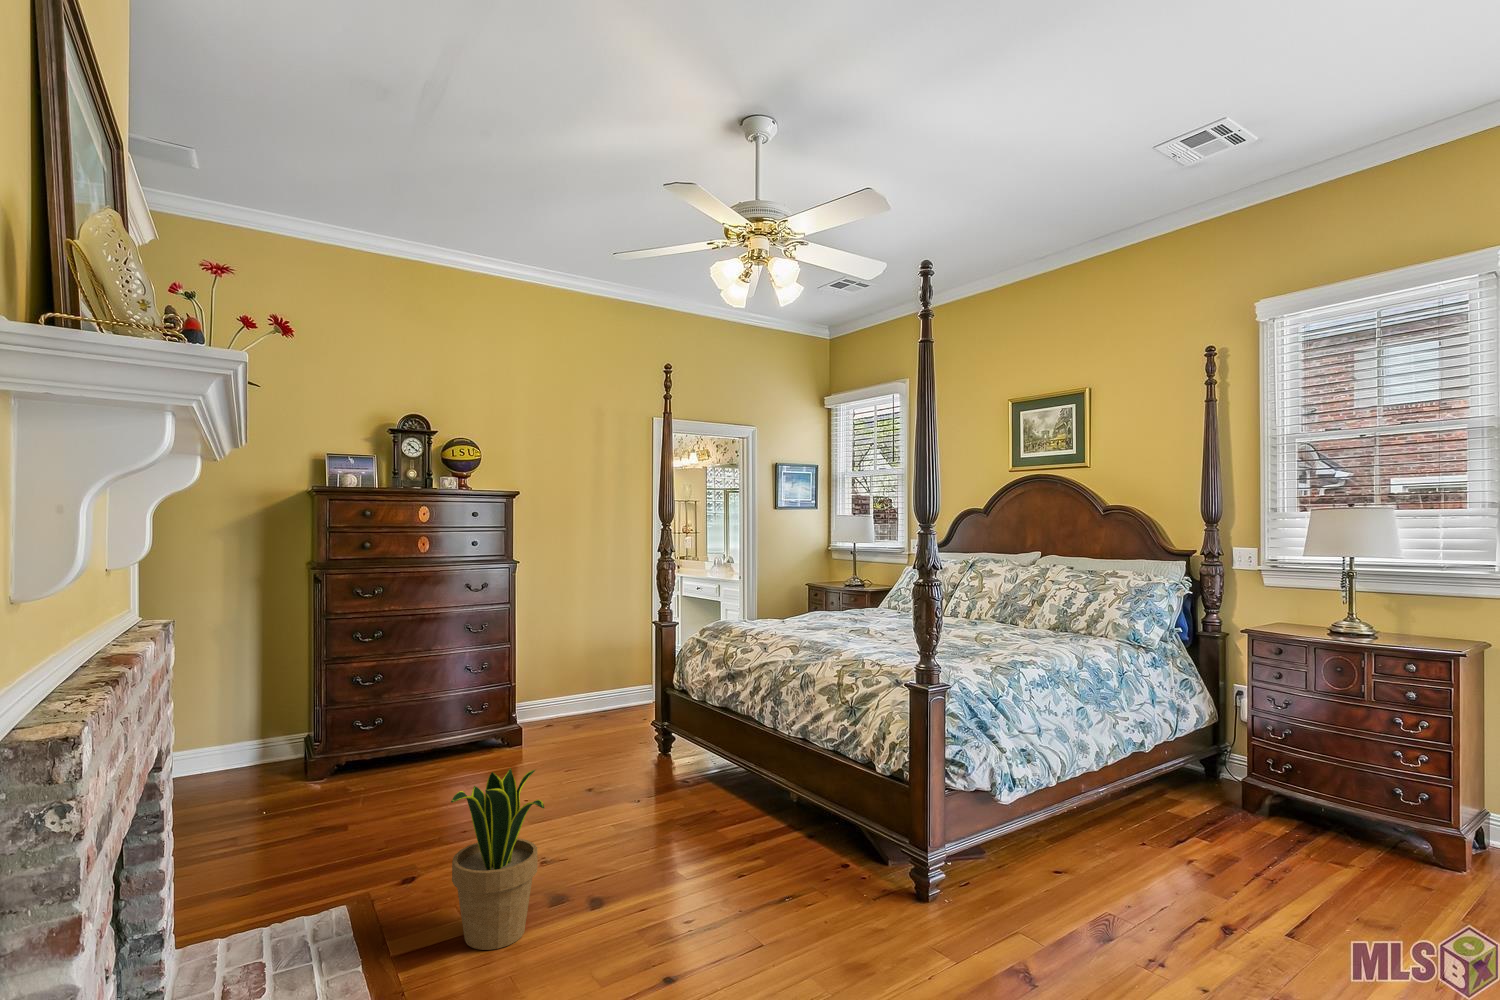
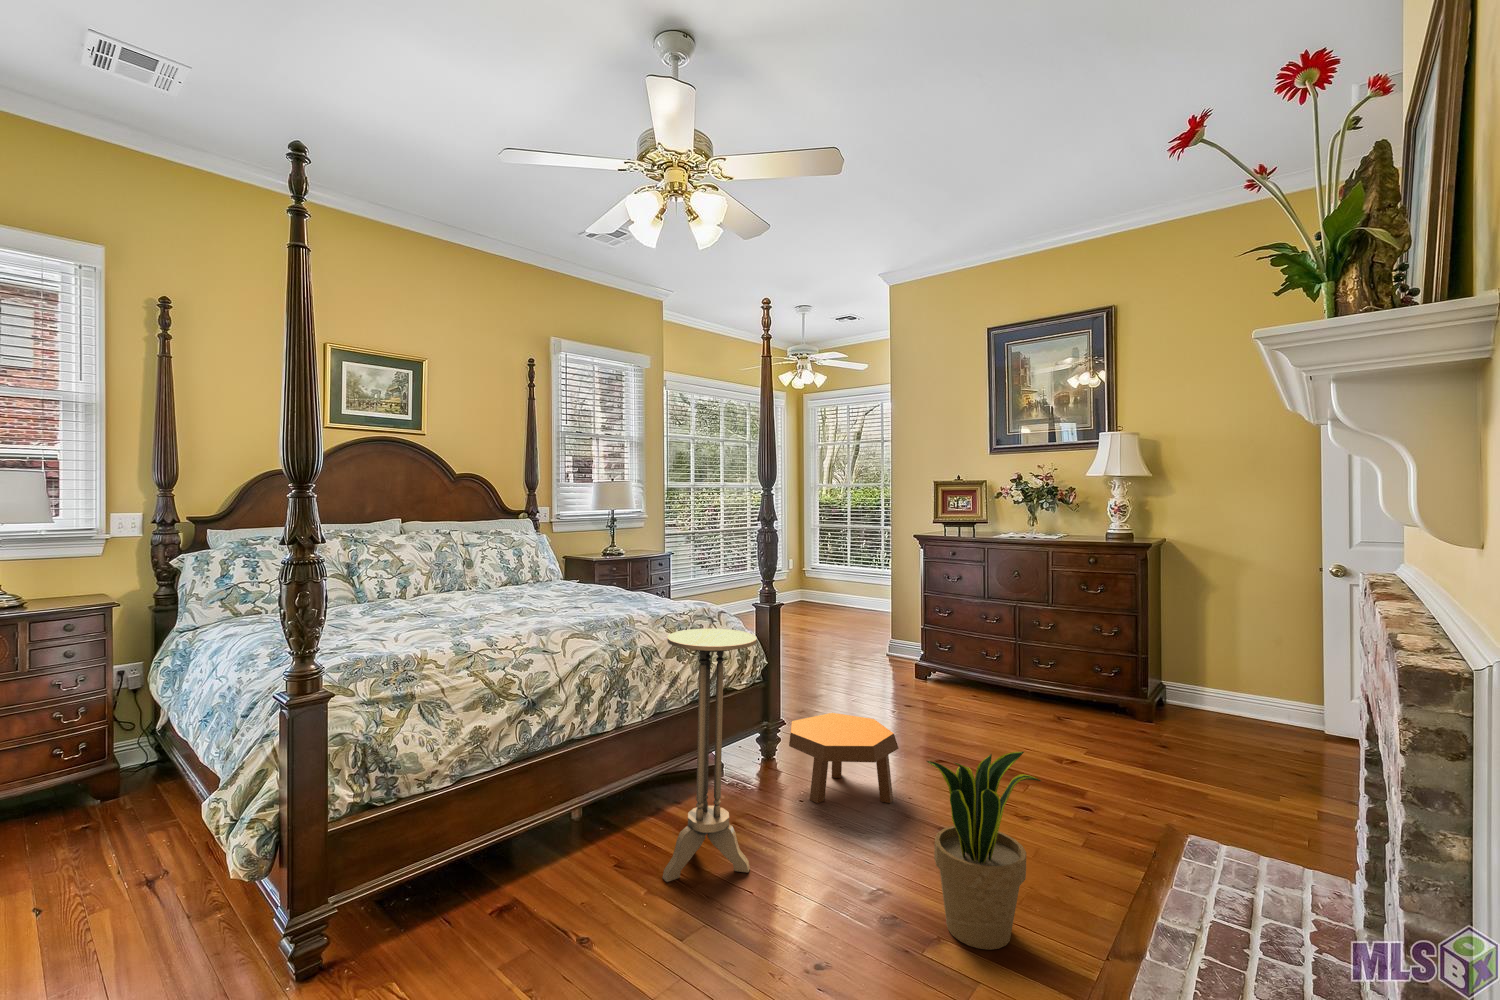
side table: none [642,641,719,854] -> present [662,629,757,882]
footstool: none [732,814,882,962] -> present [789,713,899,803]

